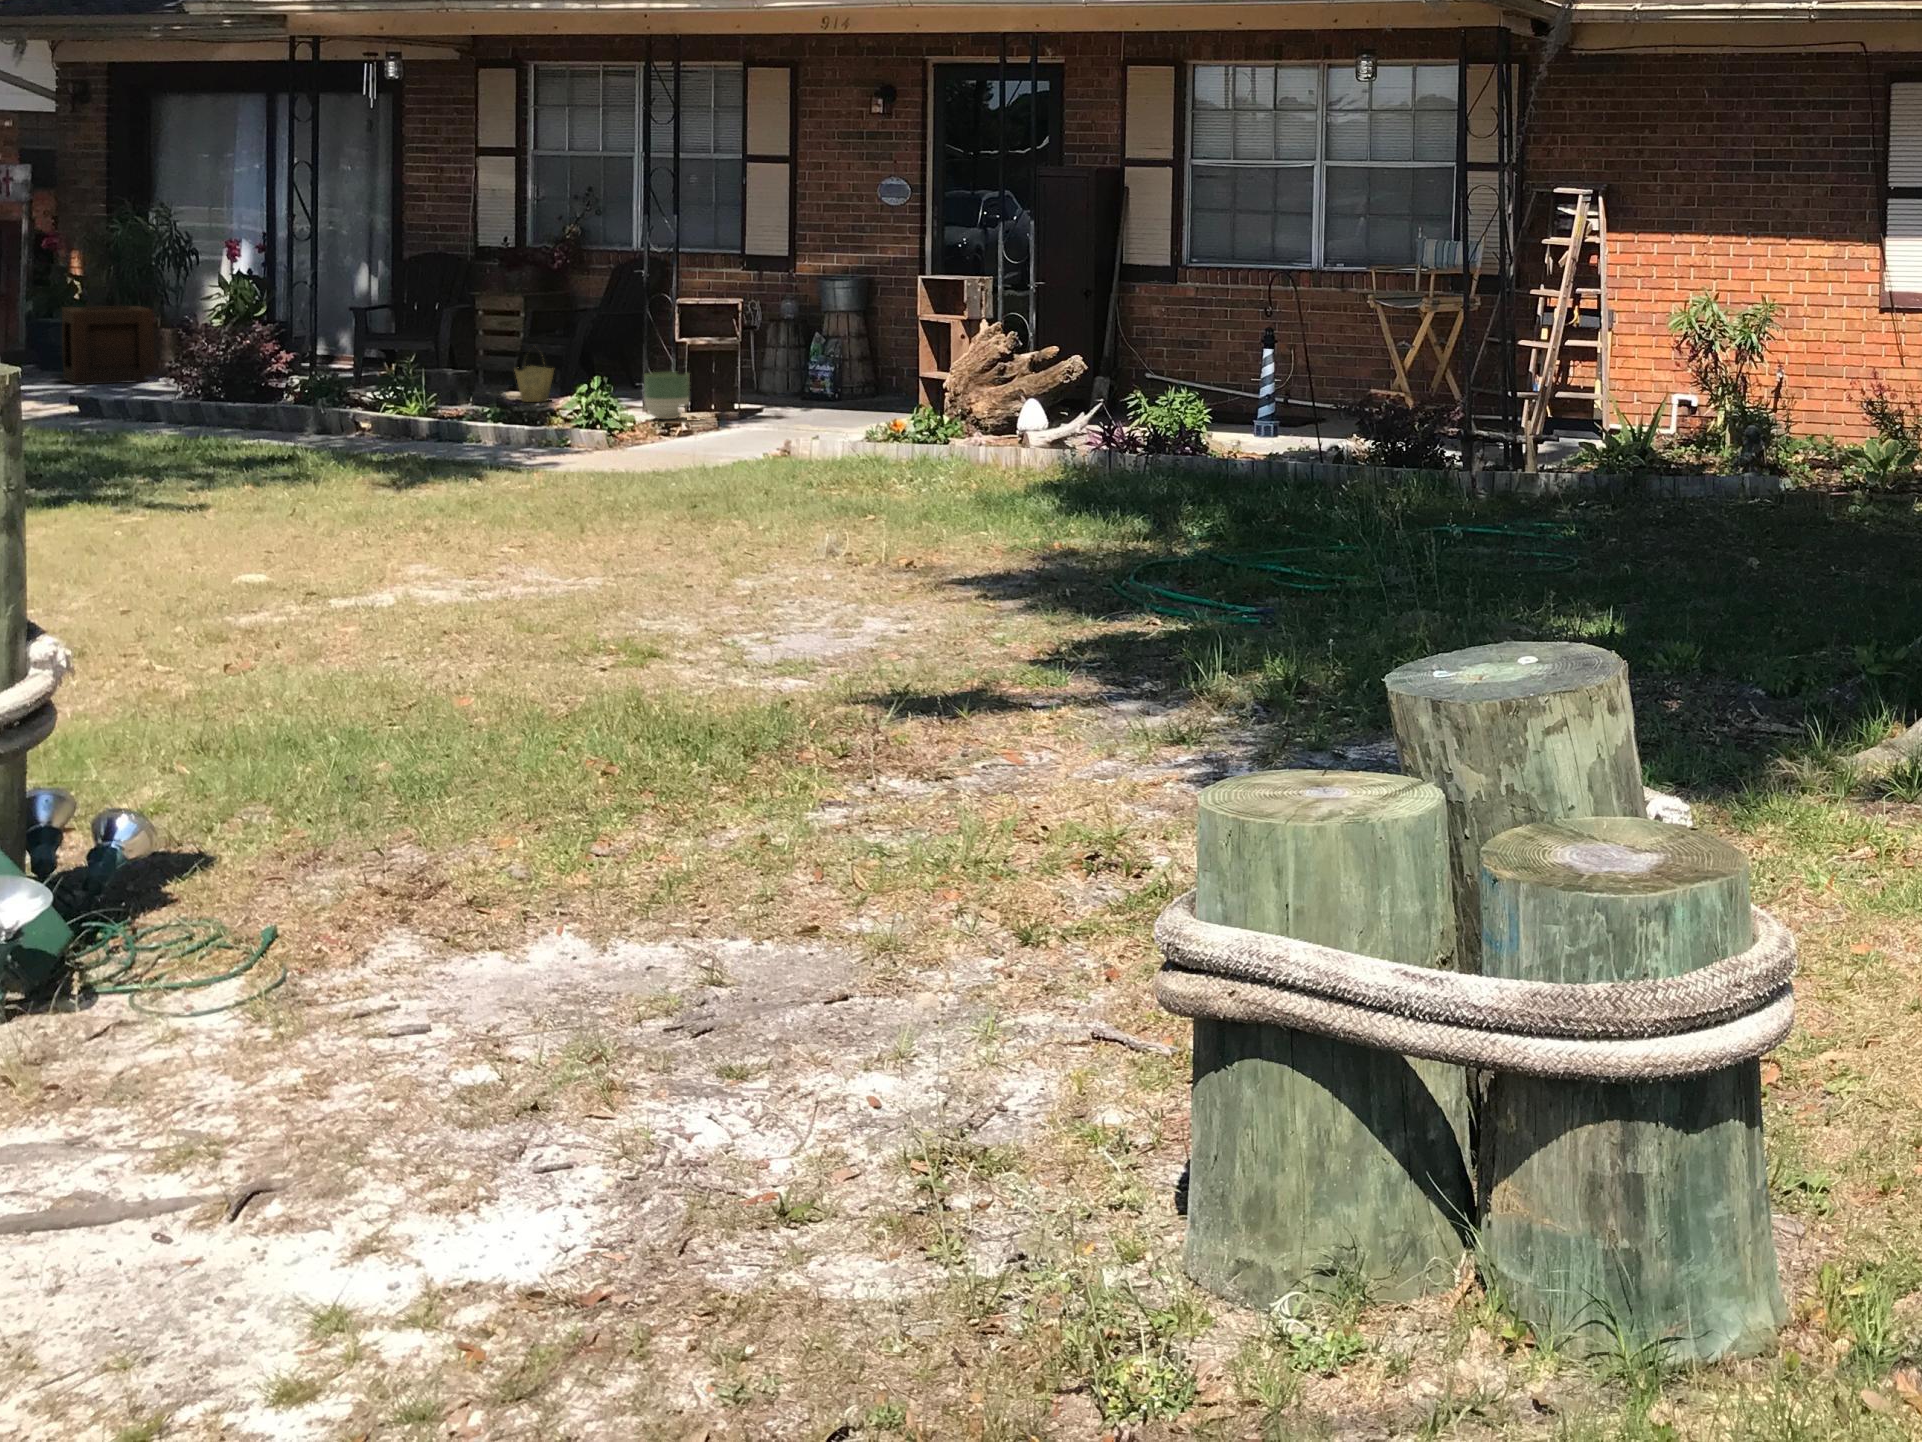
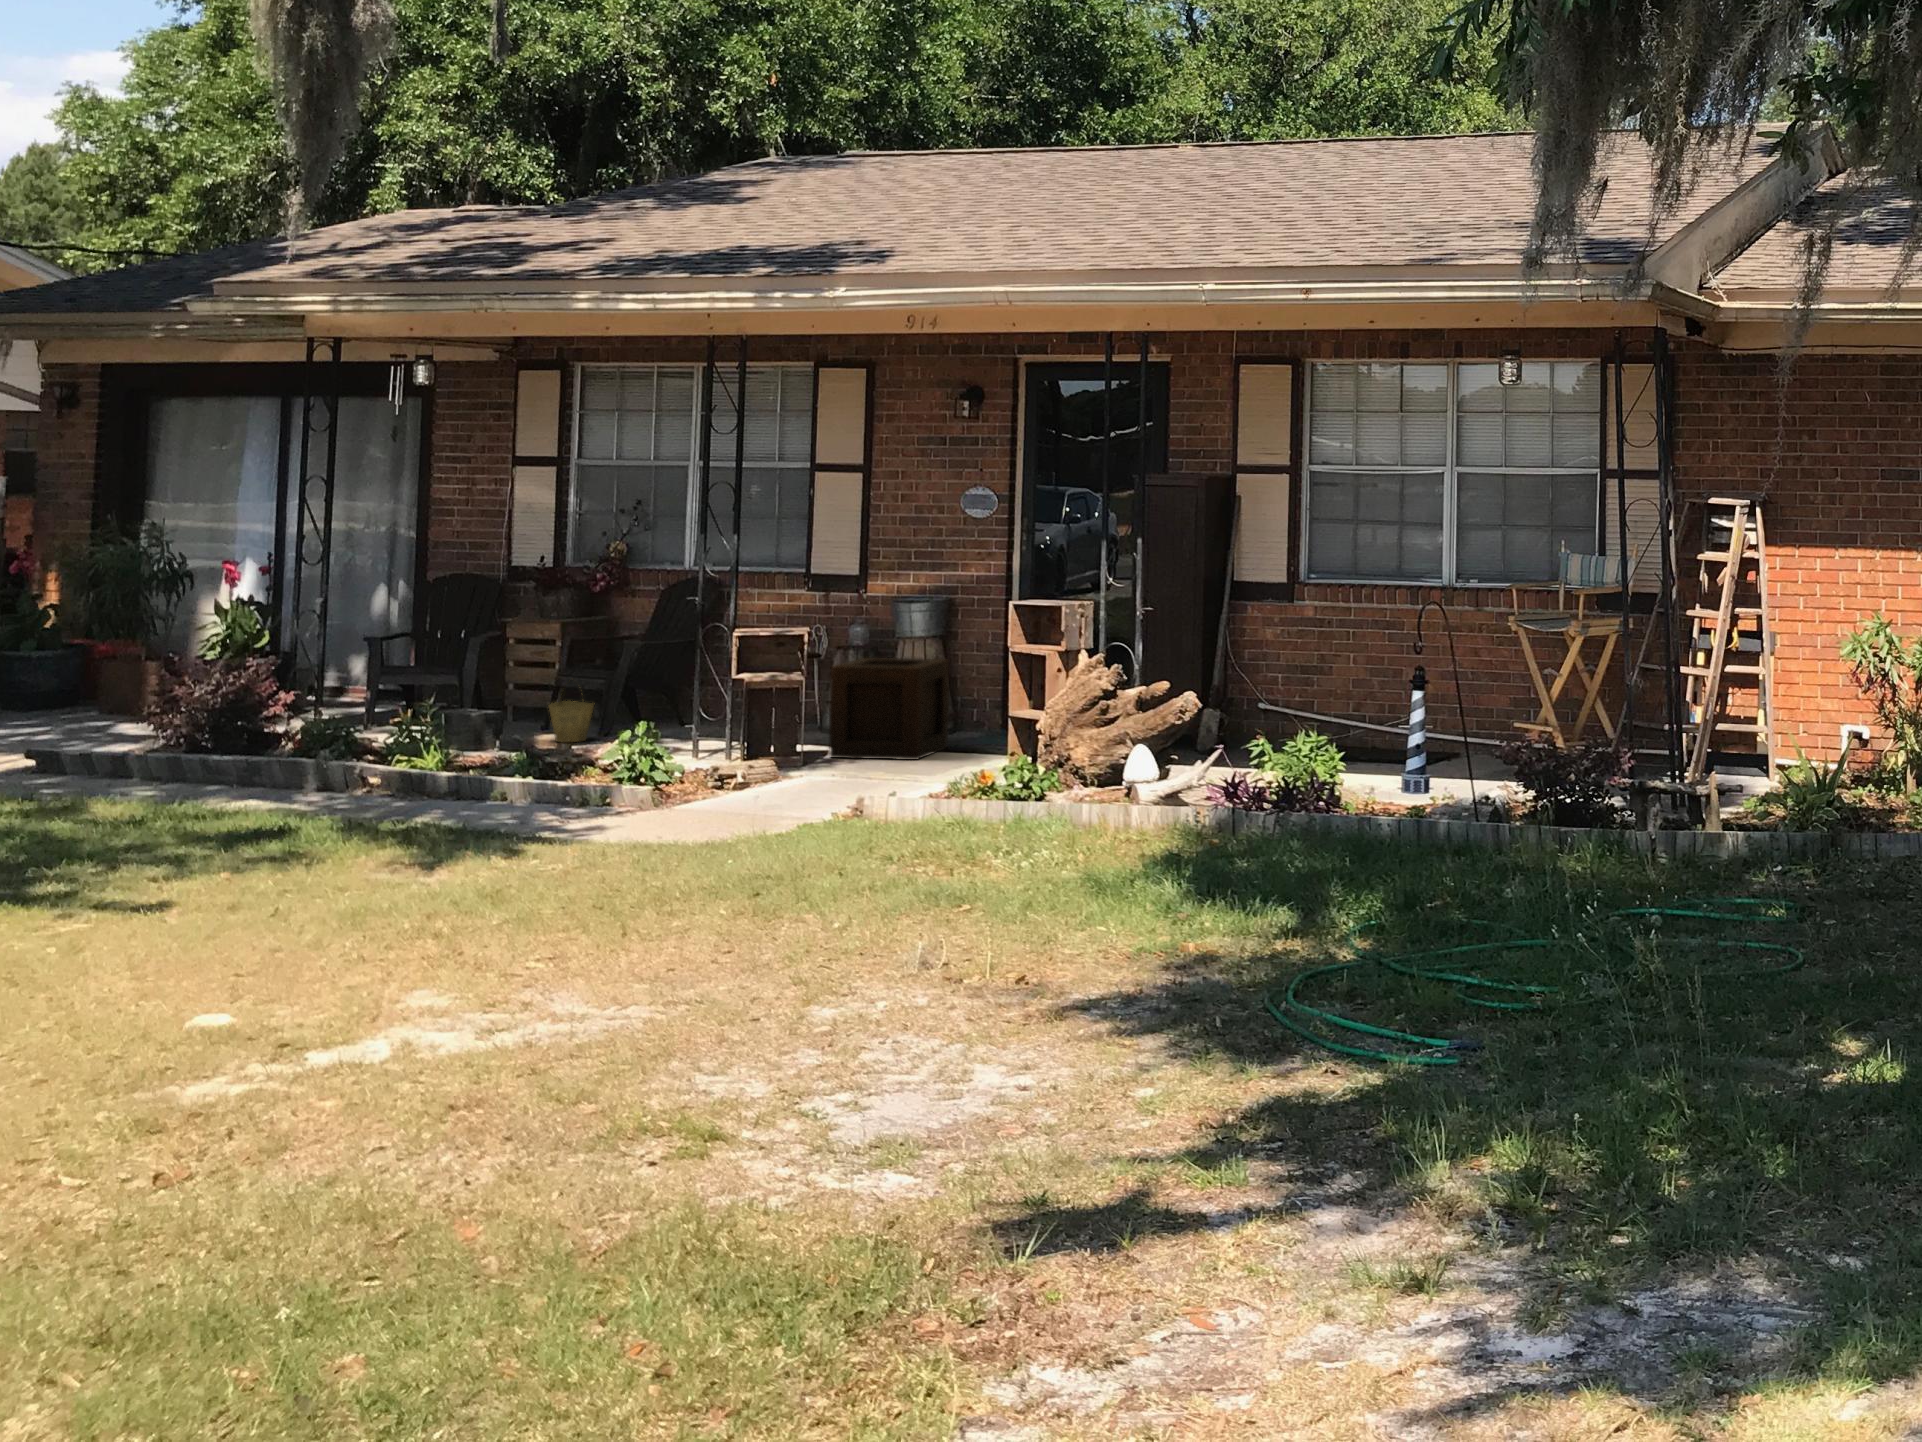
wooden crate: present [62,306,154,385] -> present [829,658,949,760]
planter: present [644,372,690,419] -> none [697,710,750,765]

